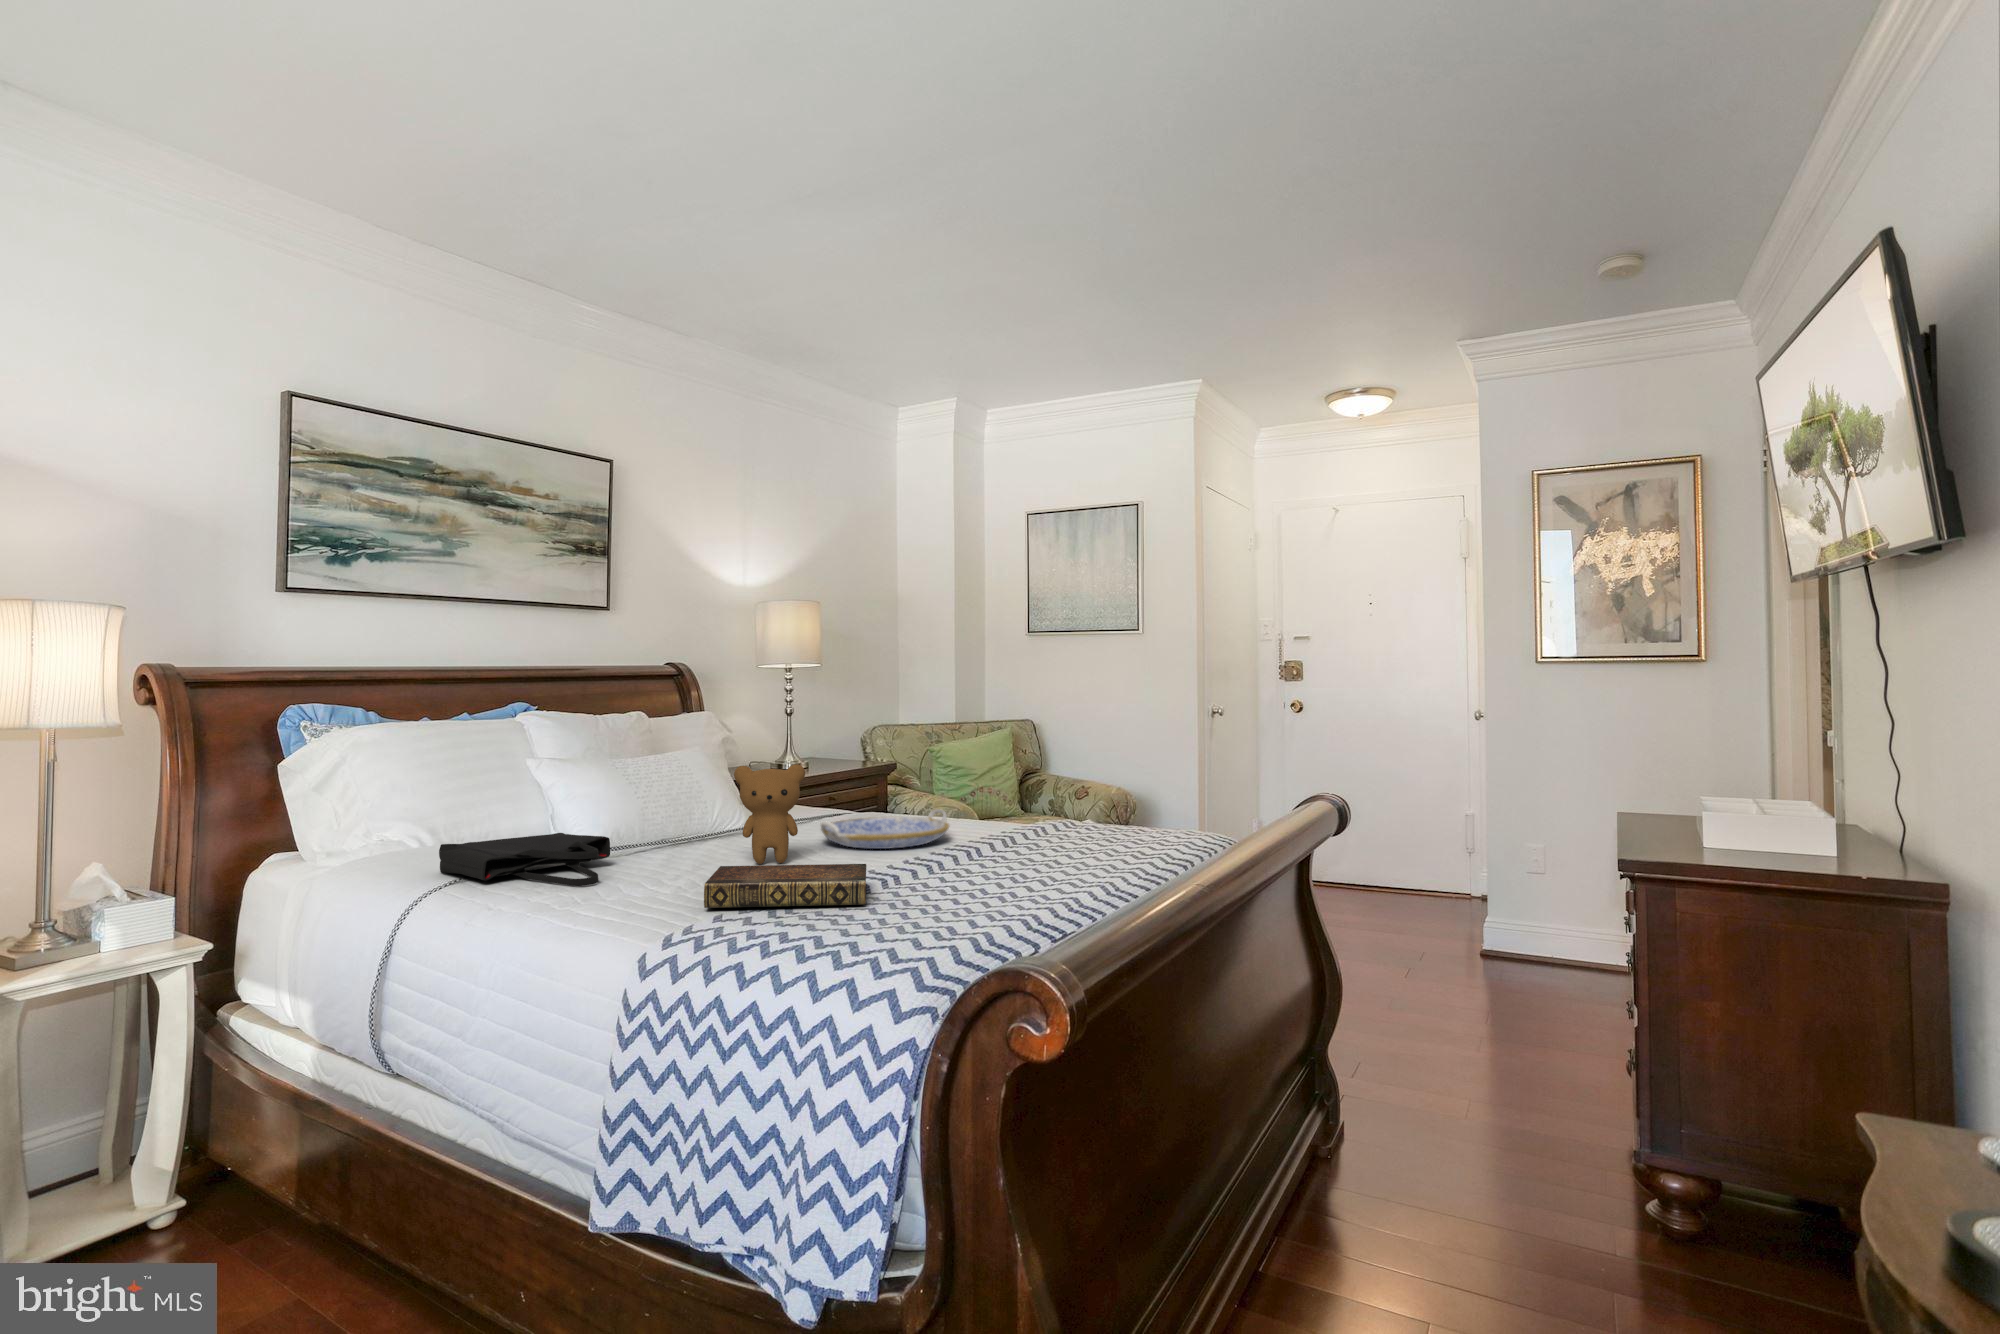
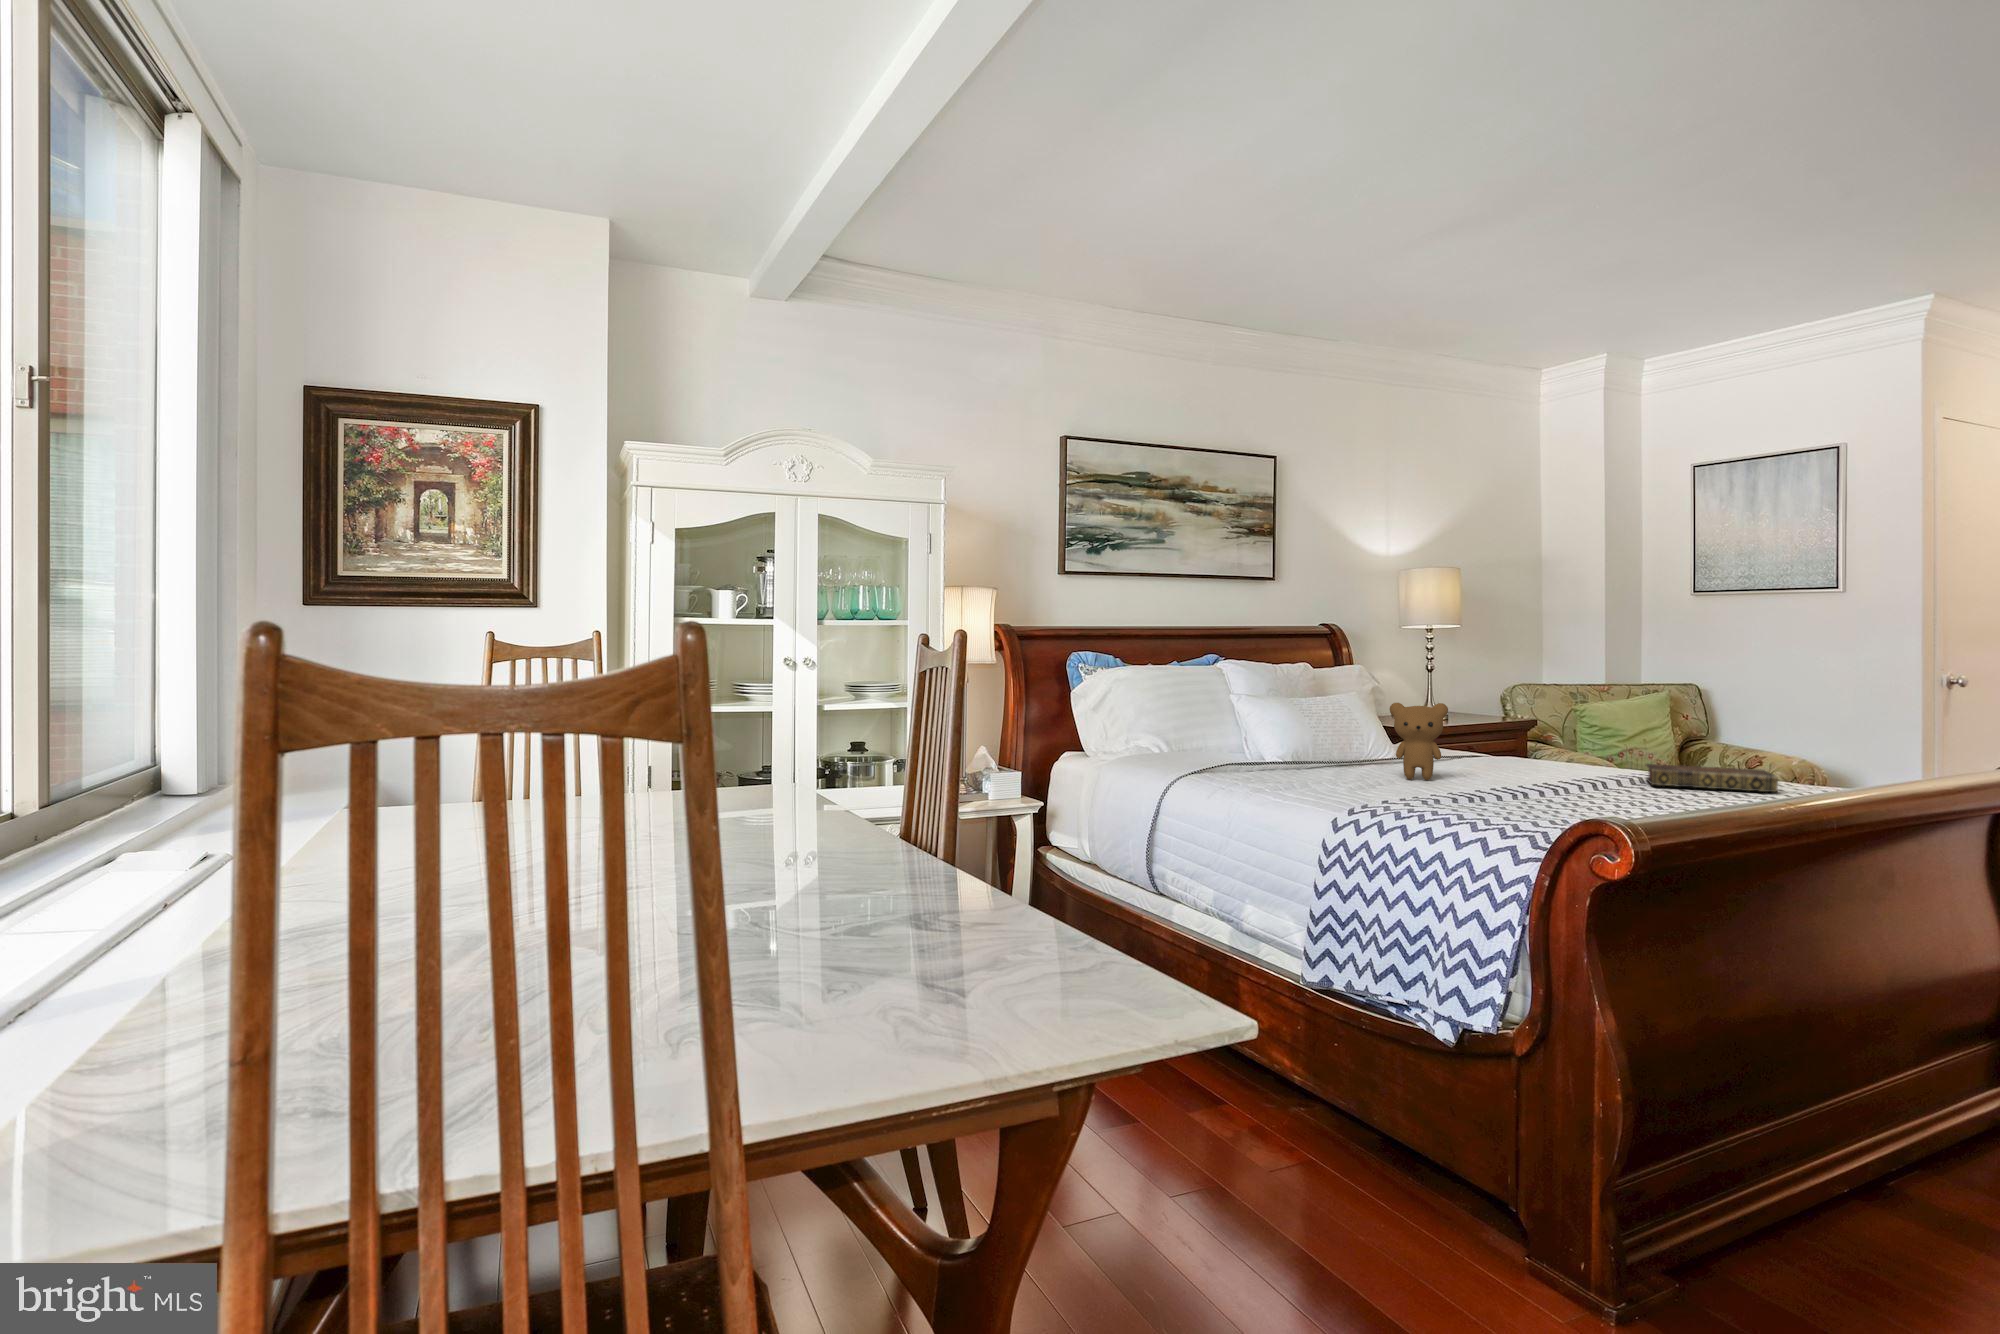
serving tray: present [821,809,949,849] -> none [1460,751,1582,779]
tote bag: present [439,833,610,886] -> none [1181,748,1295,780]
book: present [704,864,866,908] -> present [1646,764,1778,792]

